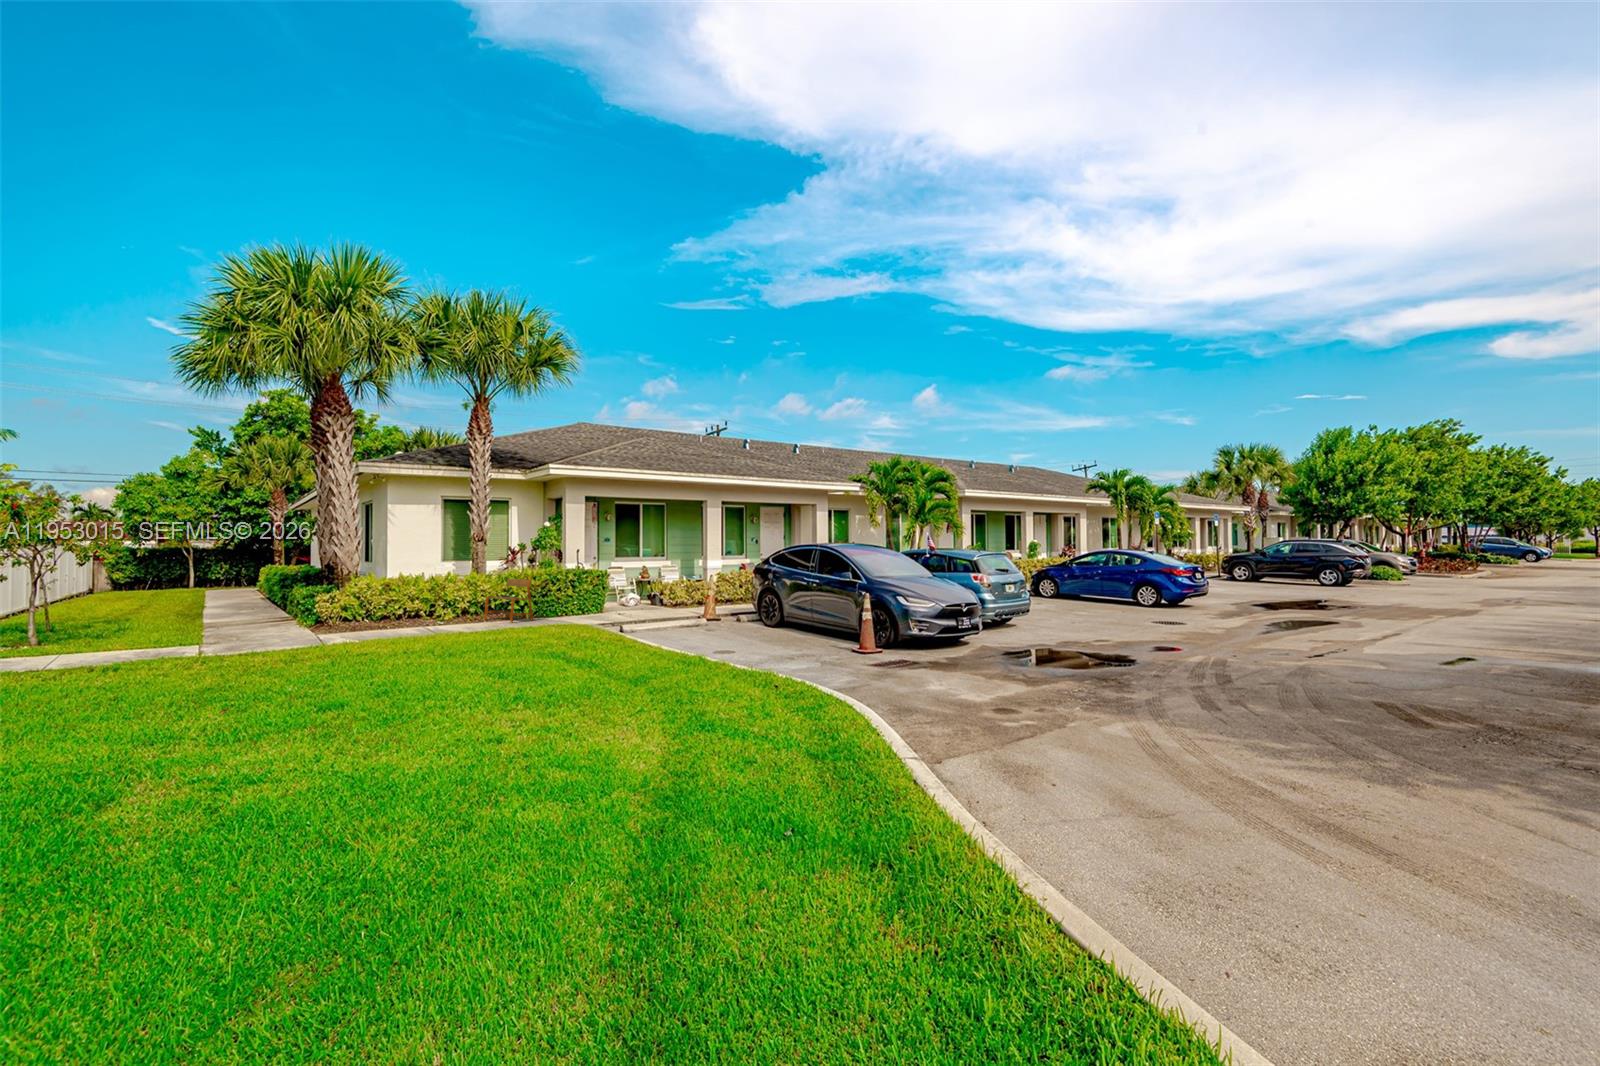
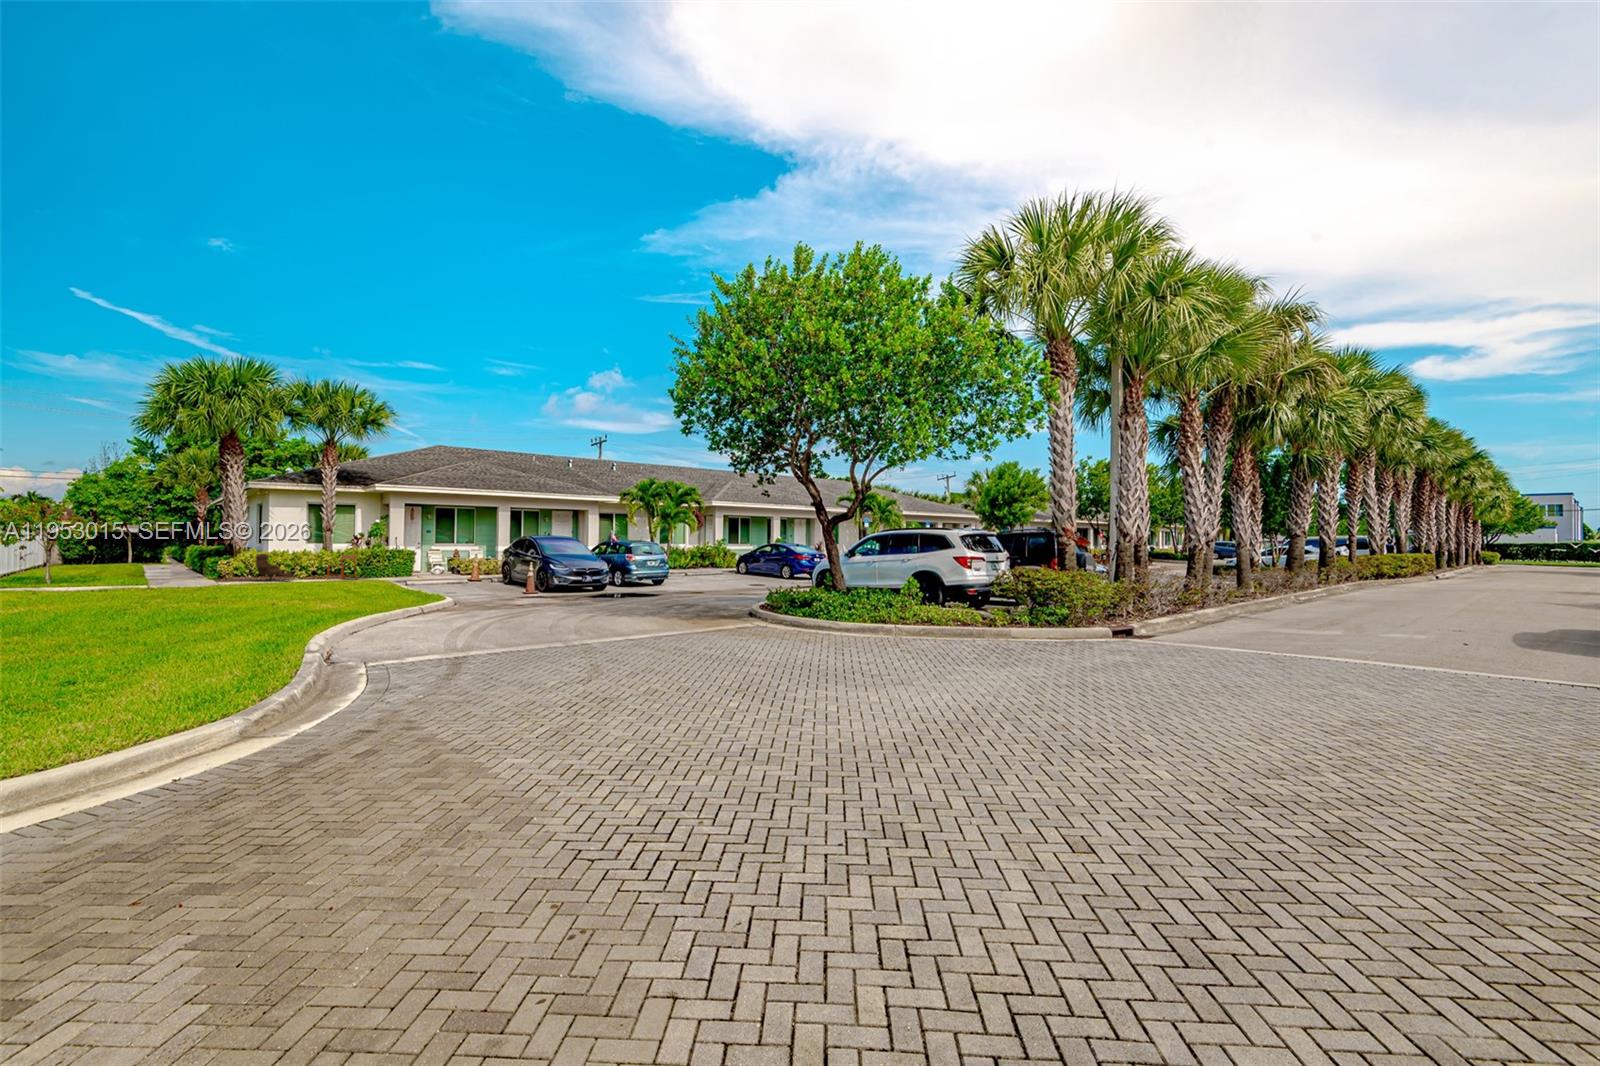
lounge chair: none [377,580,438,628] -> present [256,554,294,581]

